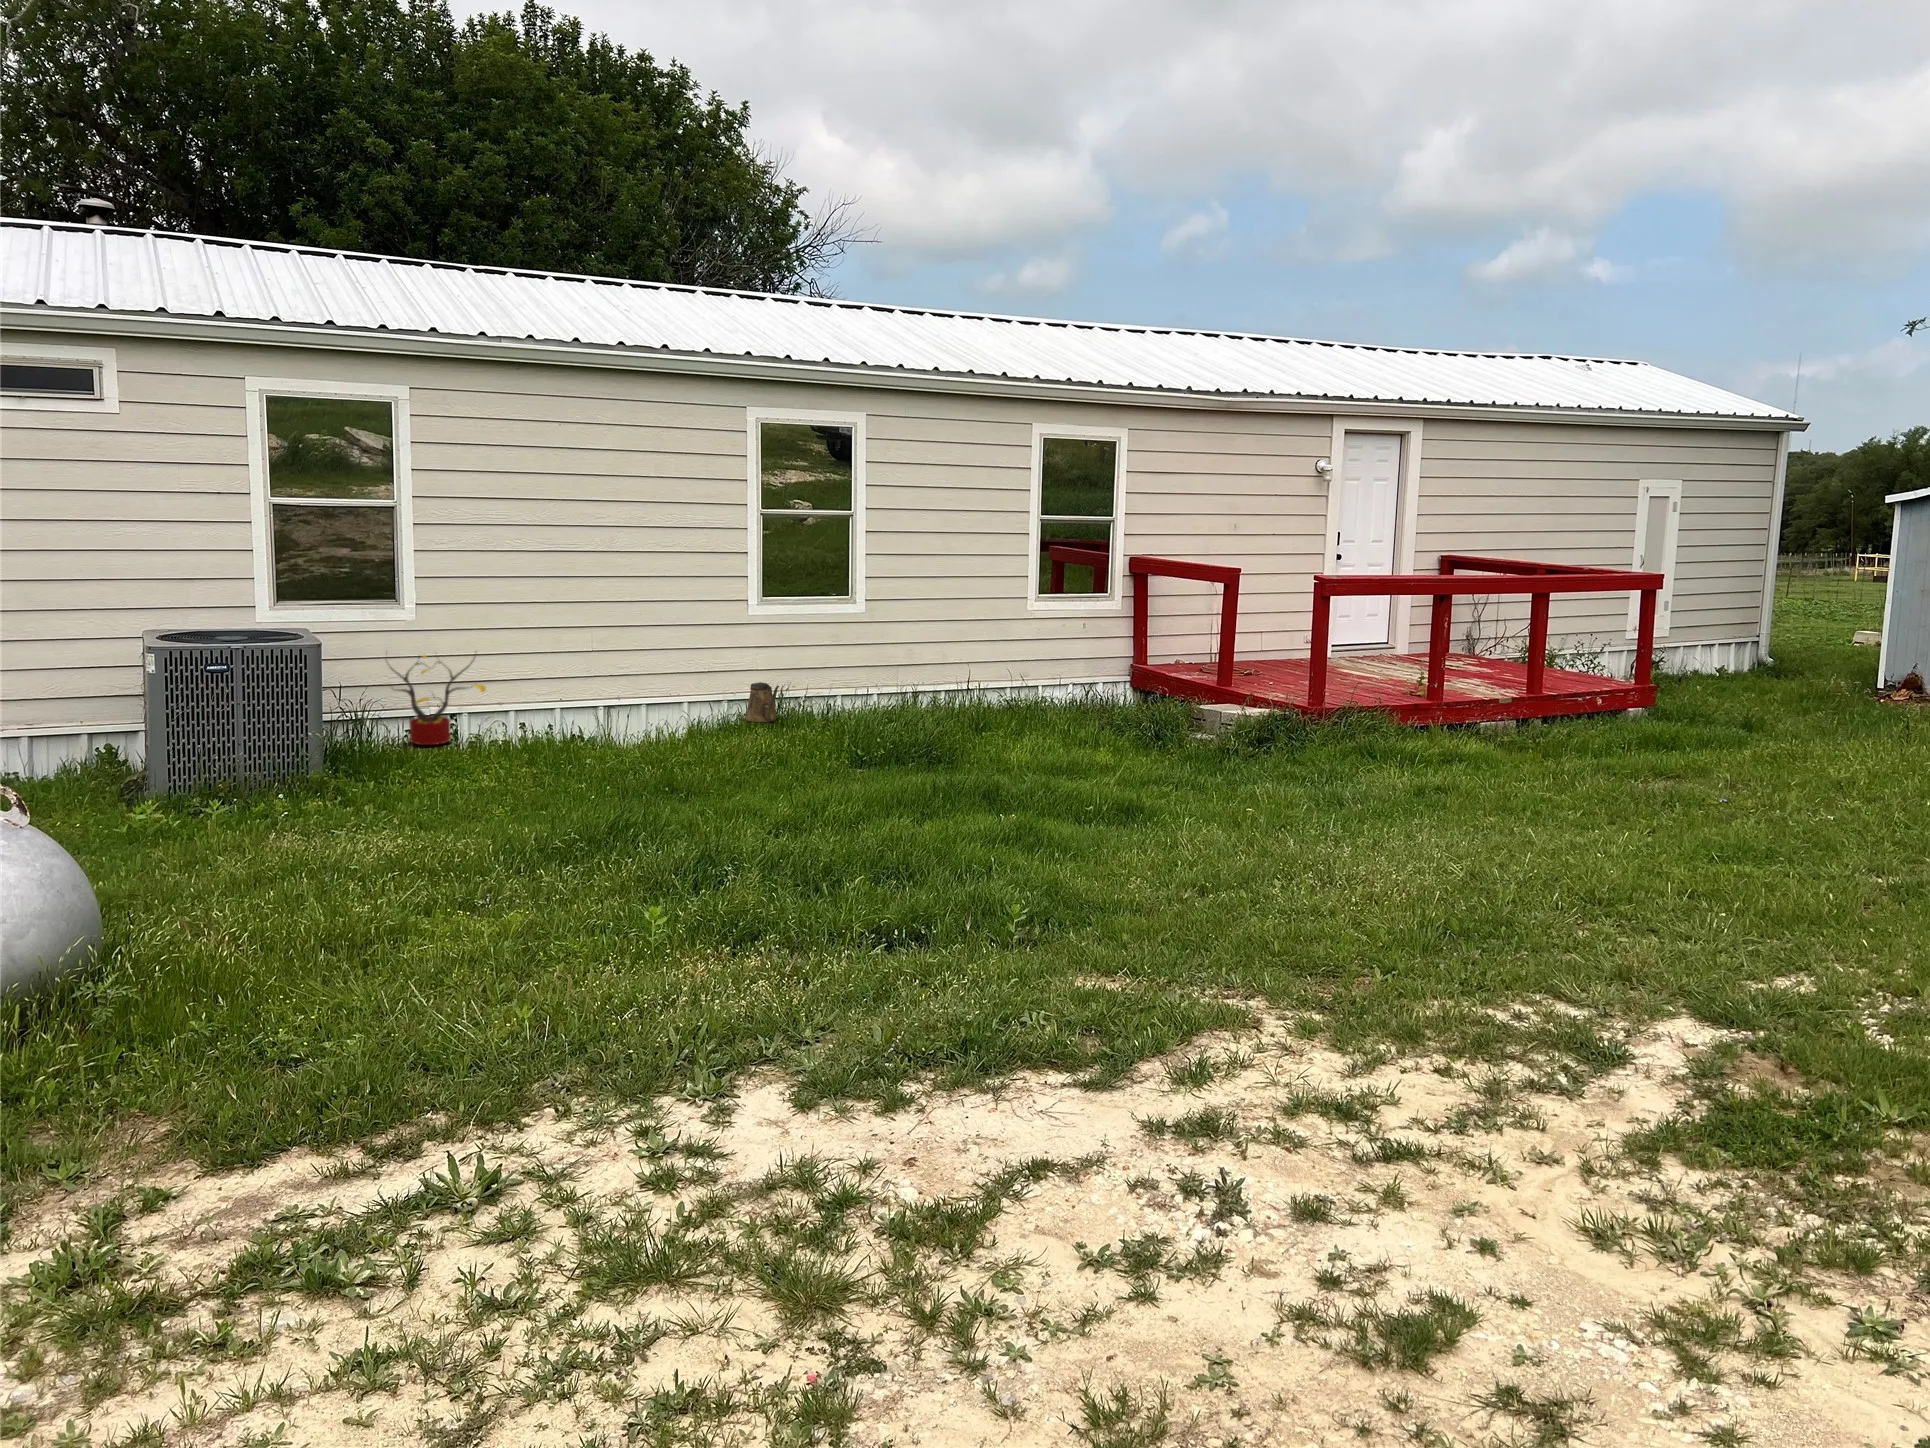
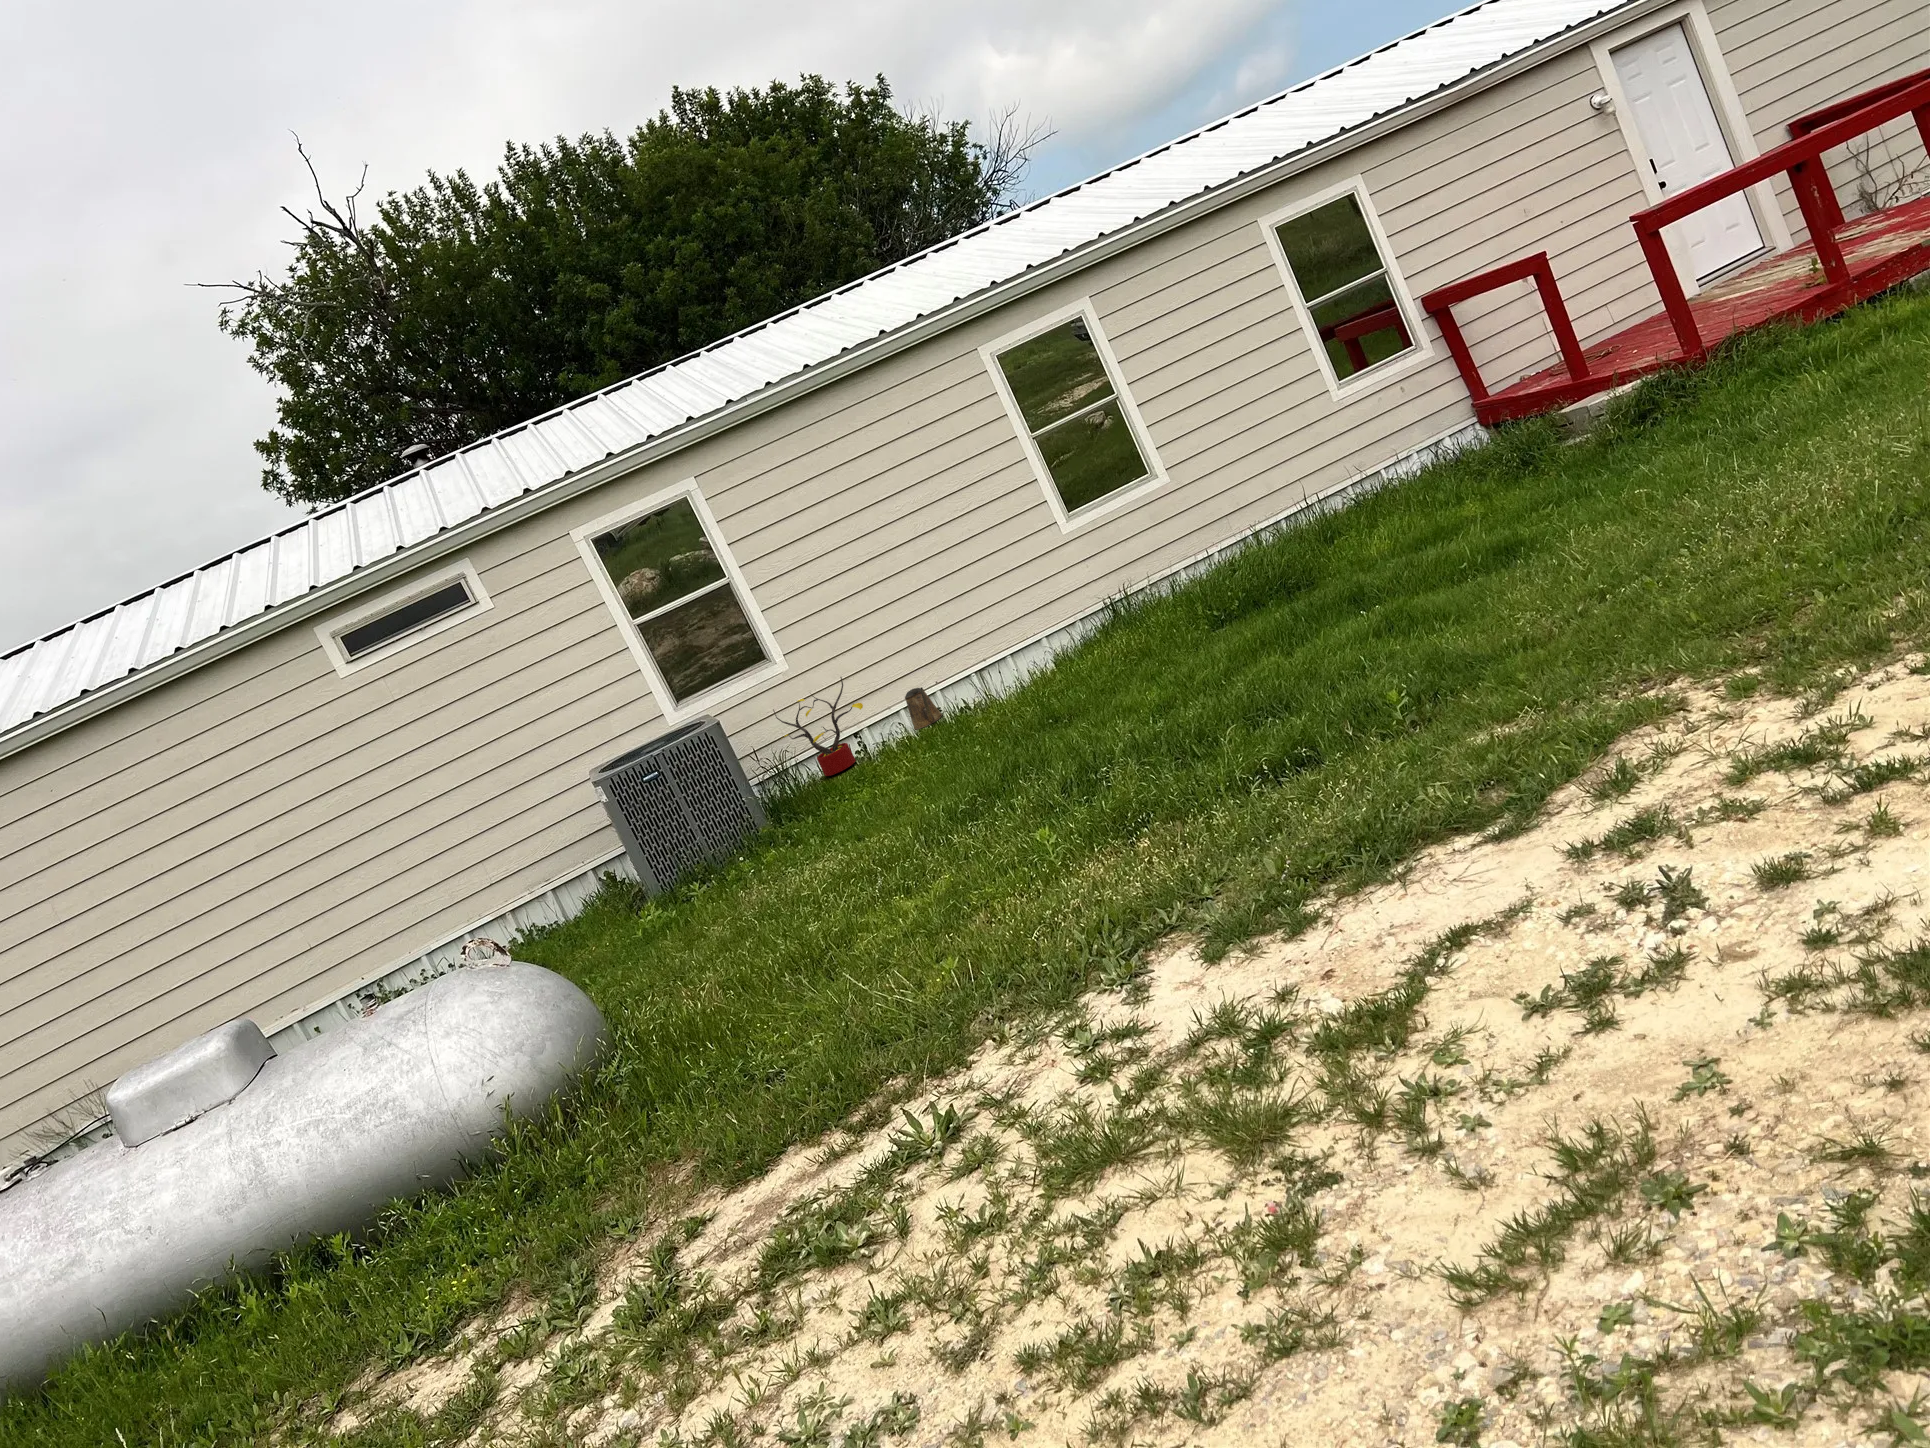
watering can: present [745,682,779,722] -> present [905,687,942,730]

